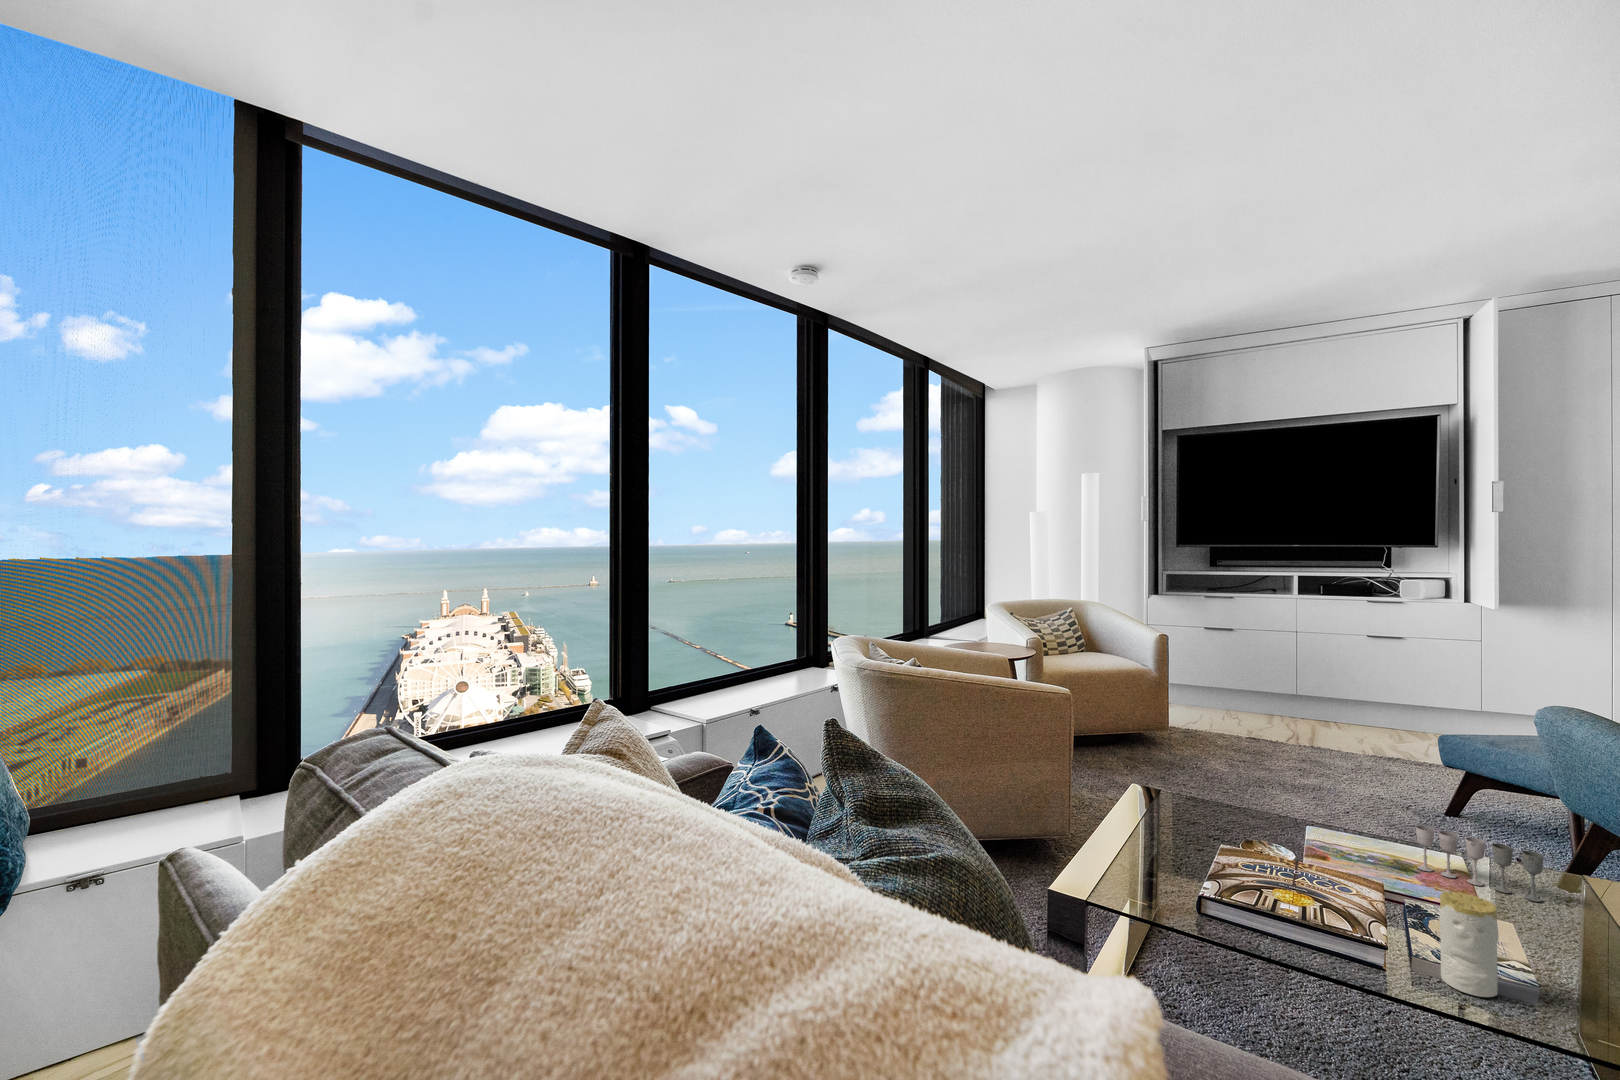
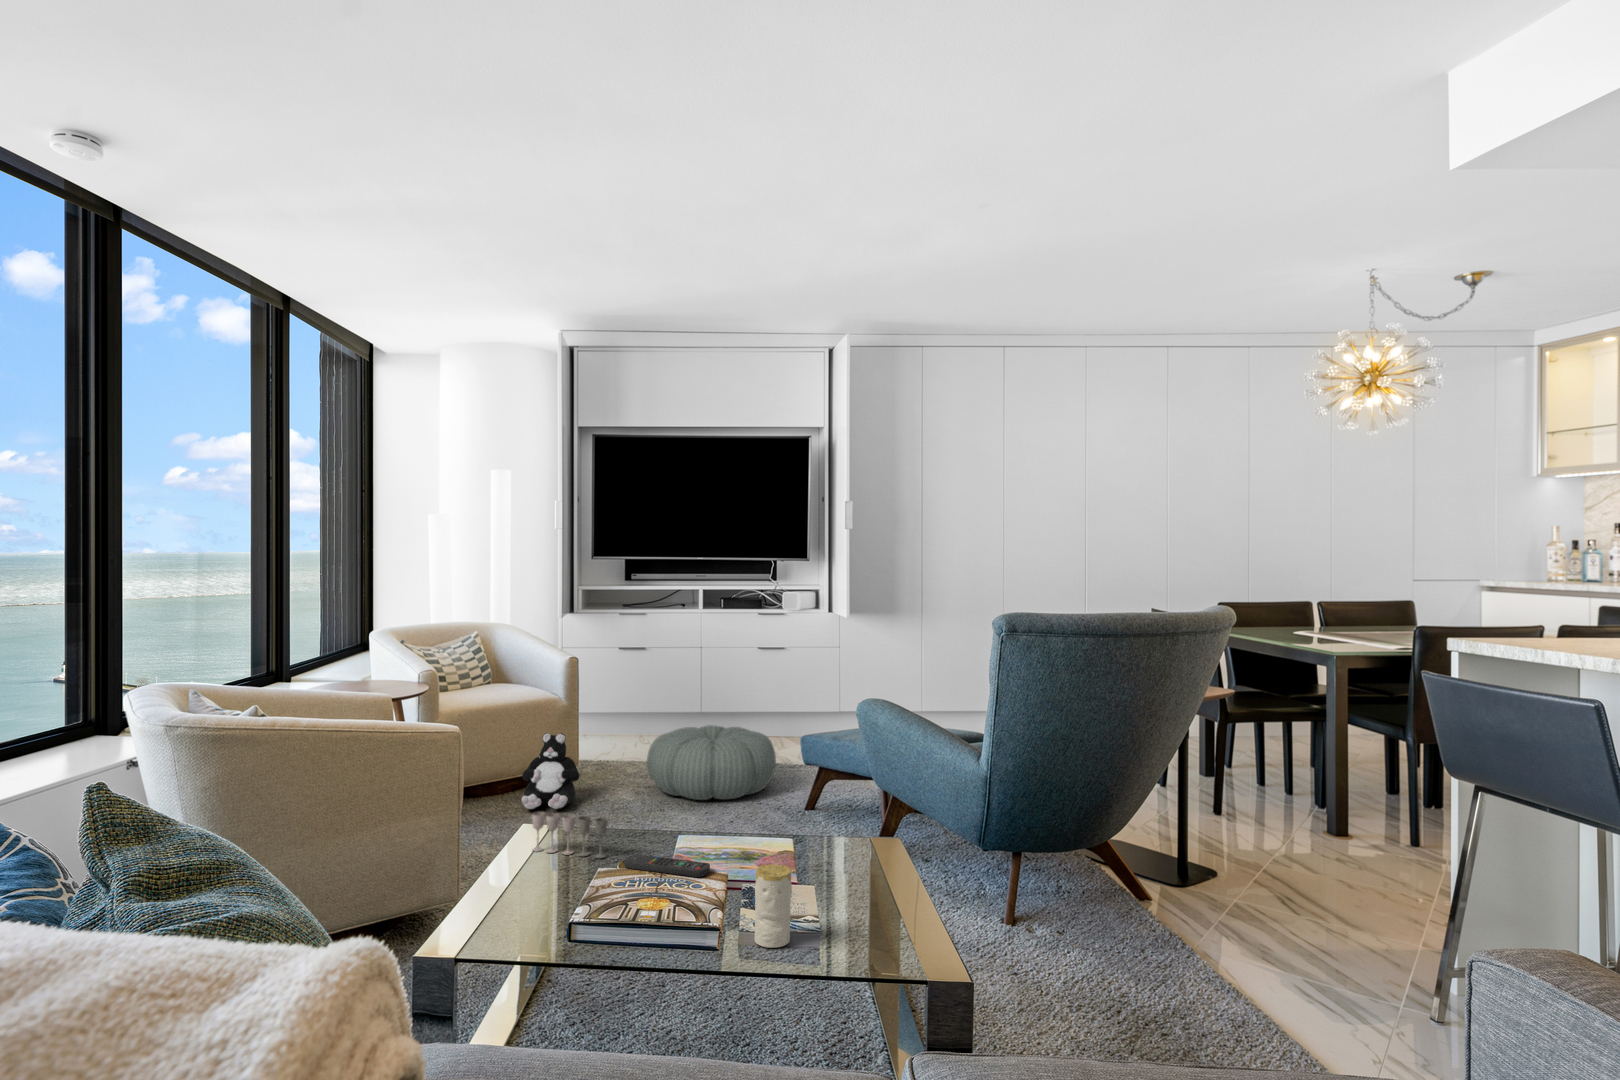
plush toy: none [1118,700,1174,771] -> present [521,733,579,809]
pouf: none [1243,710,1404,791] -> present [647,725,776,800]
wine glass: present [1416,825,1544,902] -> present [532,812,608,858]
remote control: none [1246,837,1354,879] -> present [624,854,710,877]

